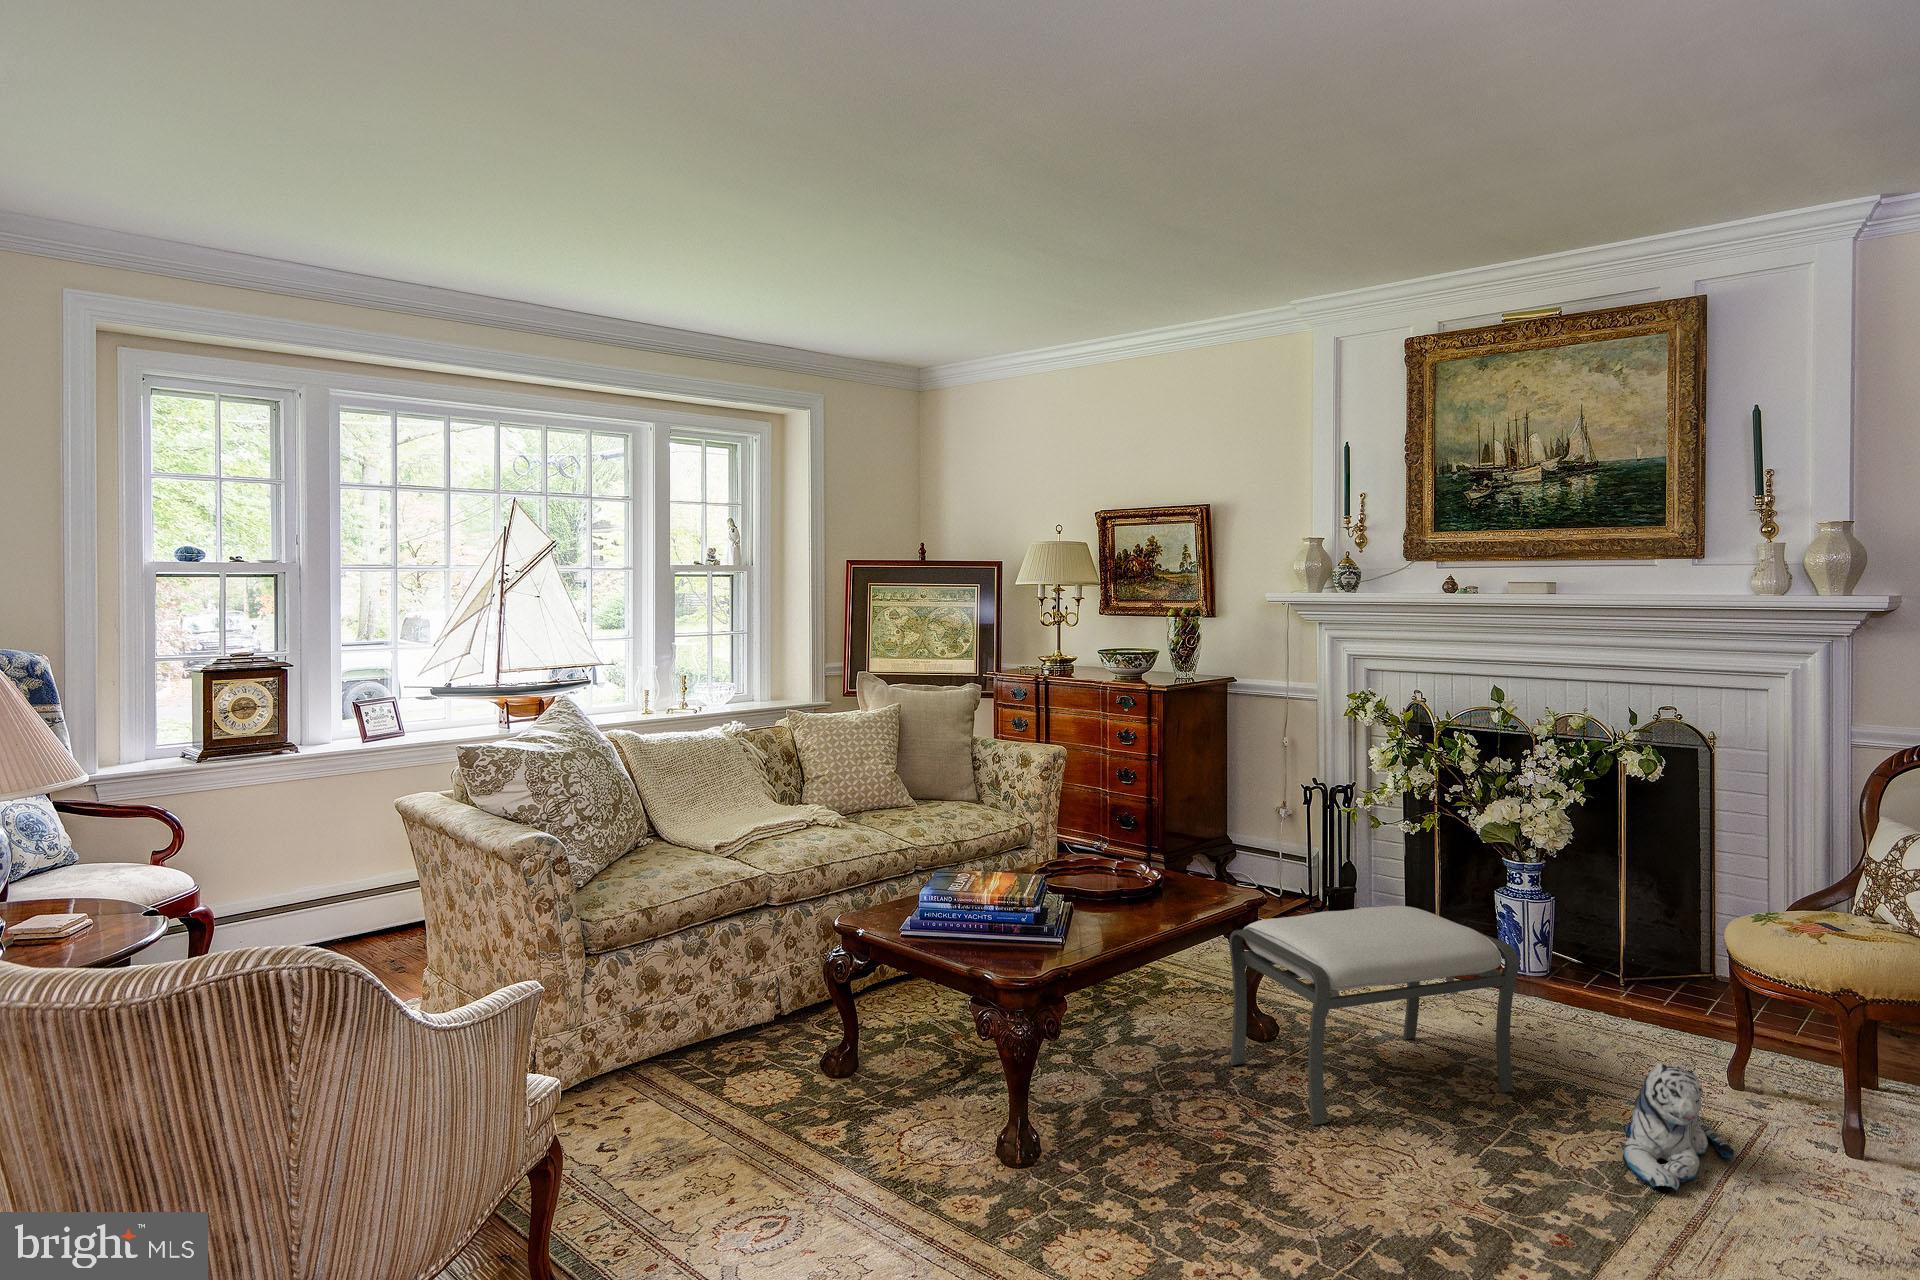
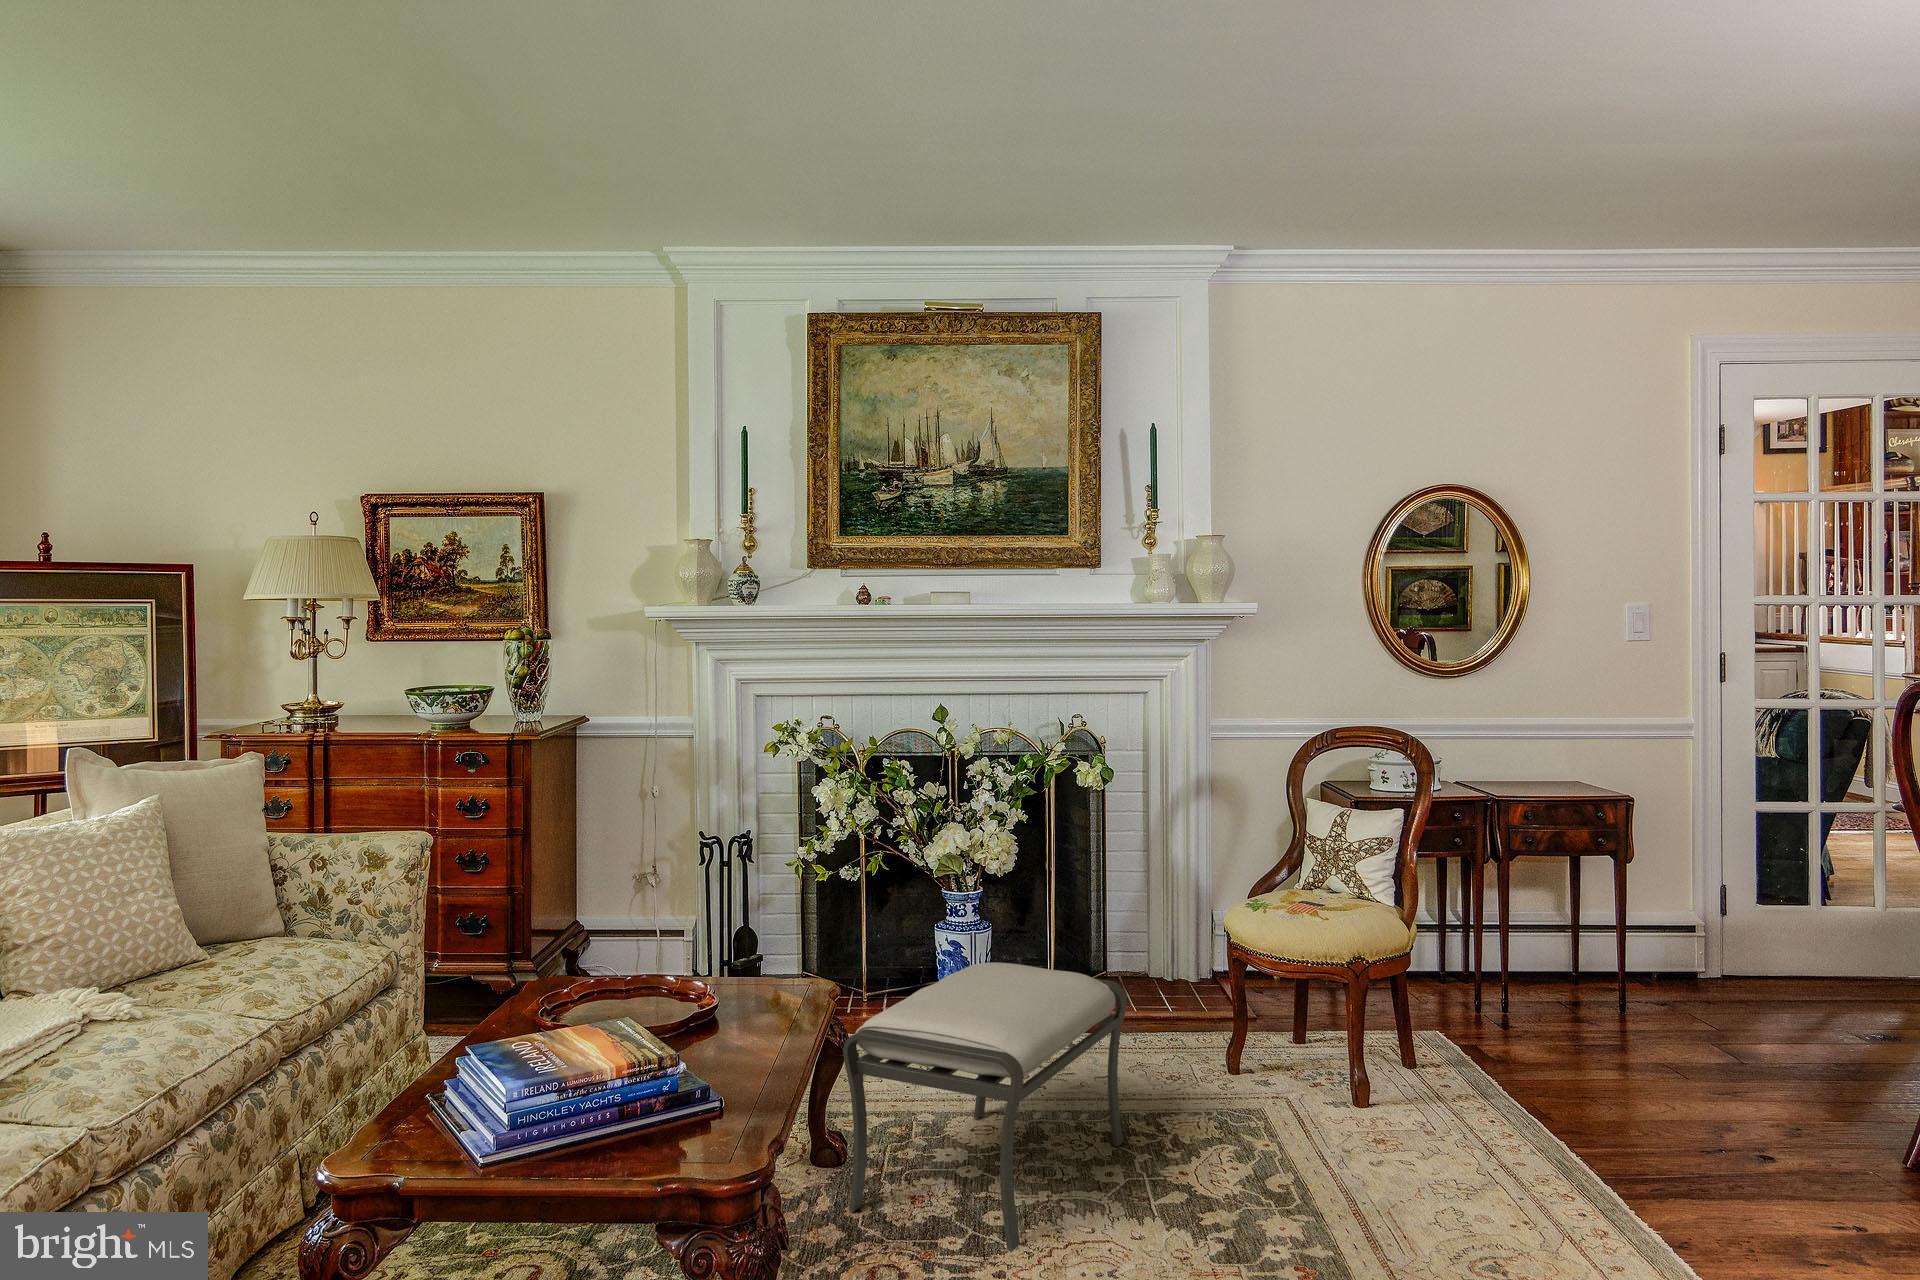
plush toy: present [1623,1063,1734,1190] -> none [1243,1067,1343,1195]

